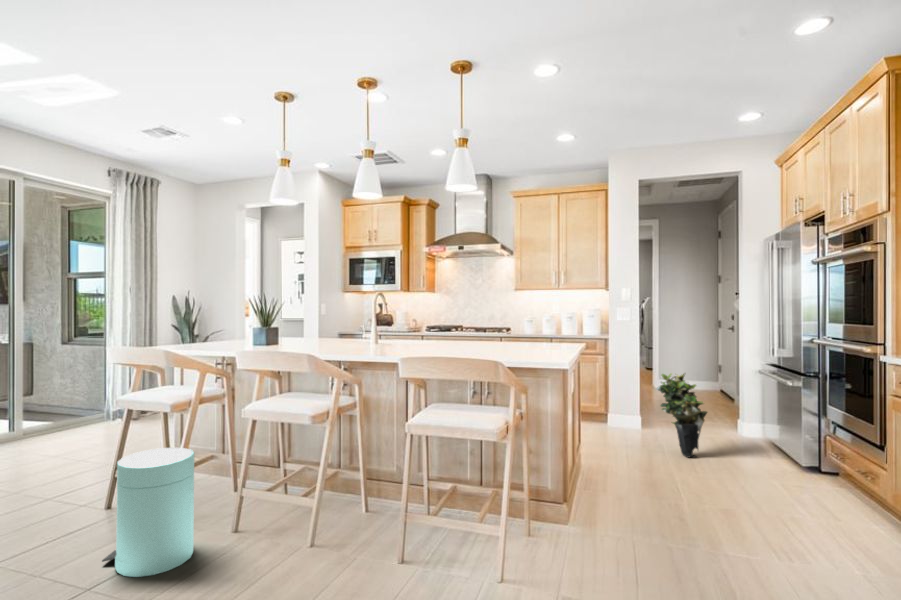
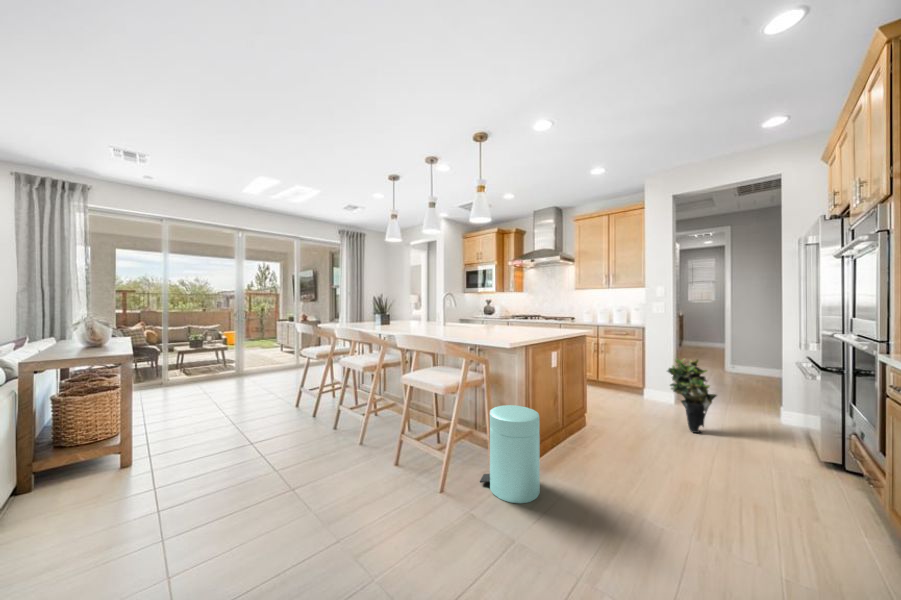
trash can: present [102,448,194,577] -> present [480,405,540,503]

